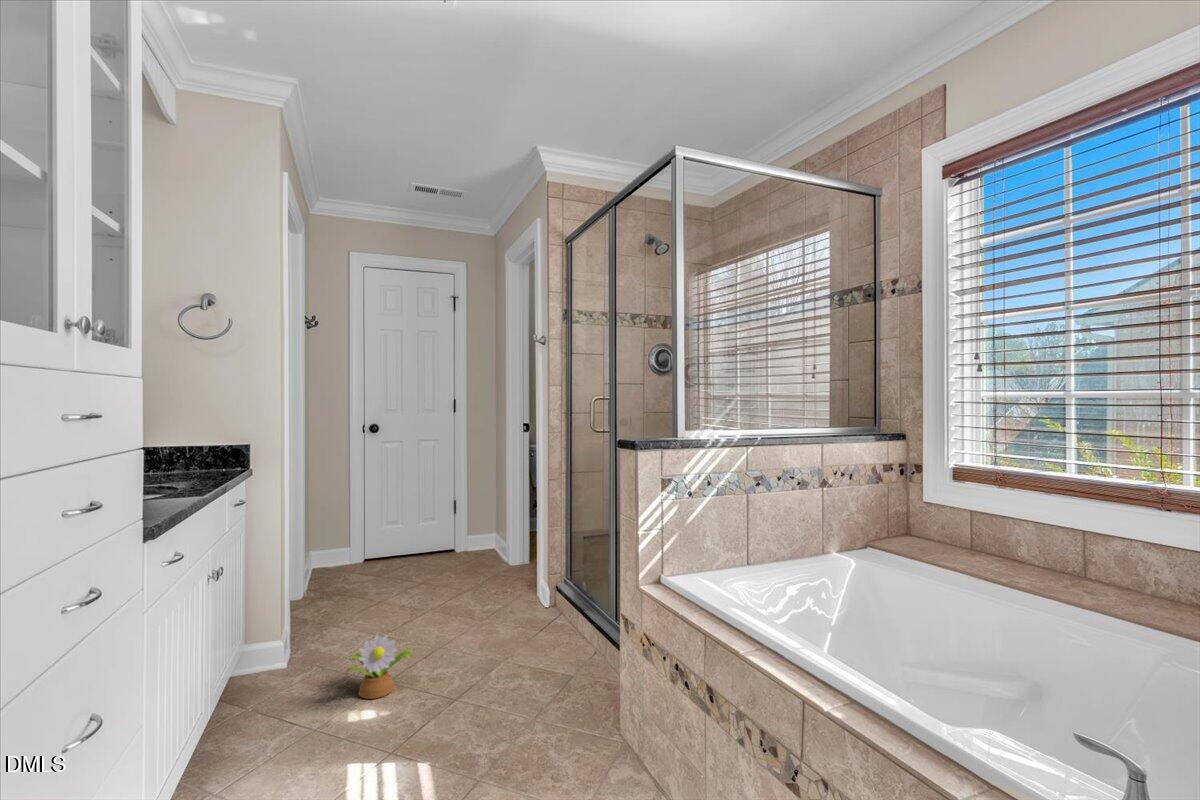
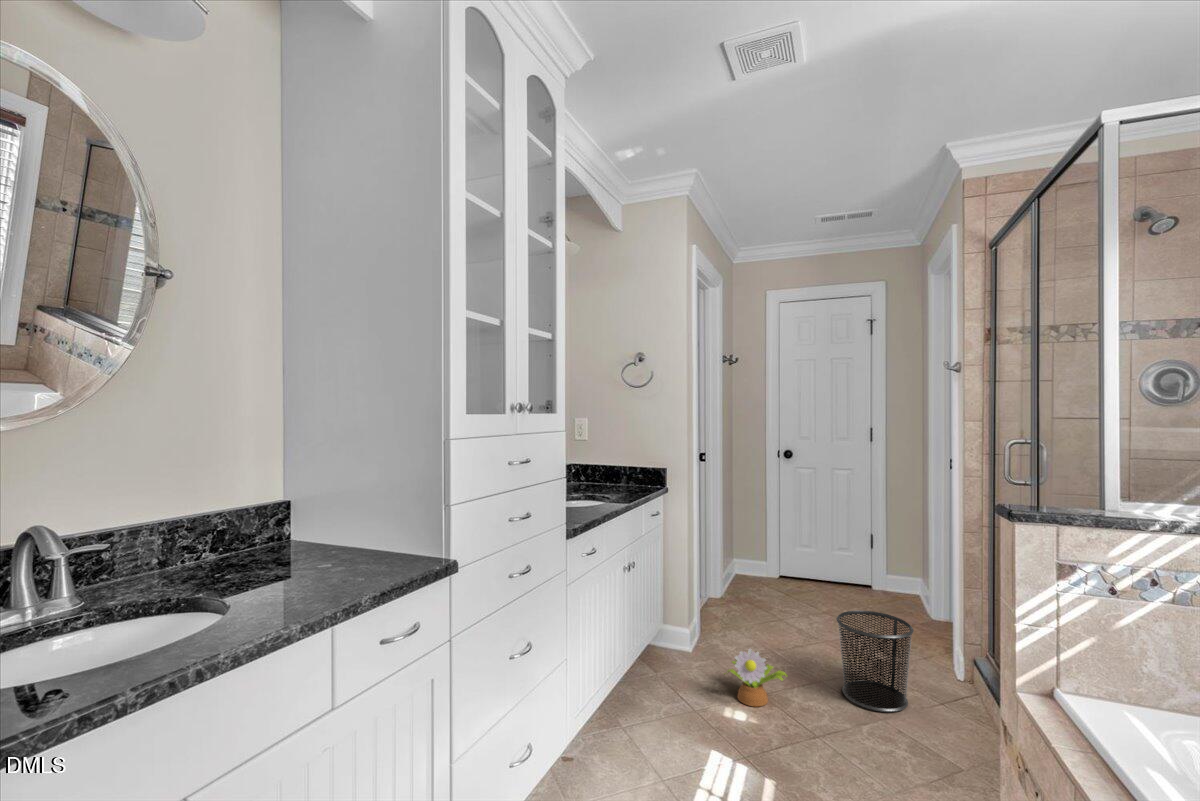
waste bin: none [455,566,522,658] -> present [836,610,914,712]

